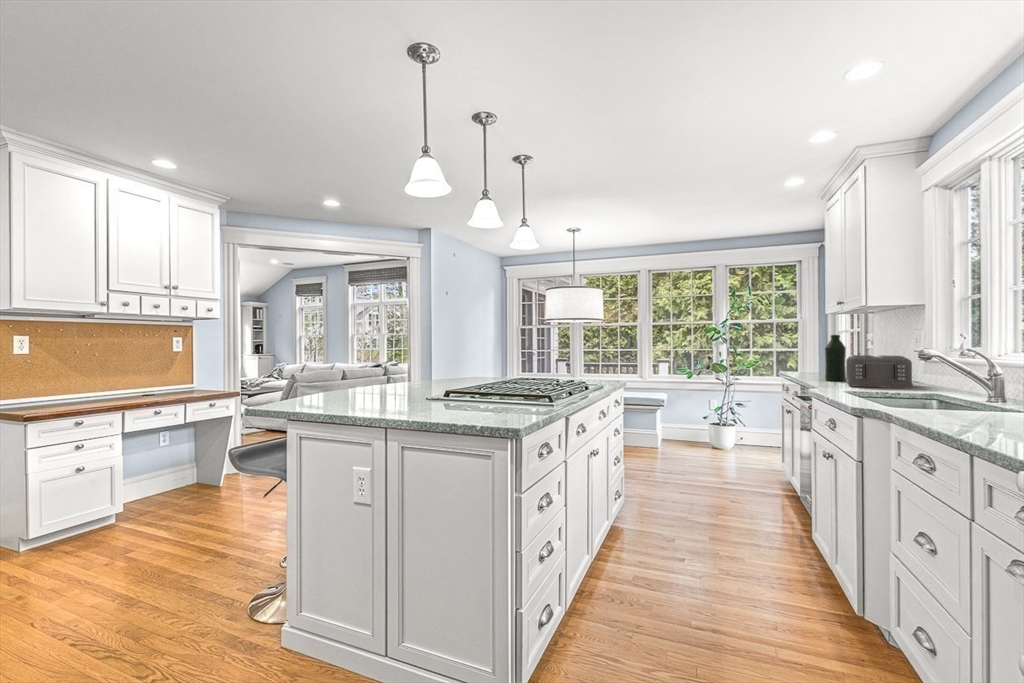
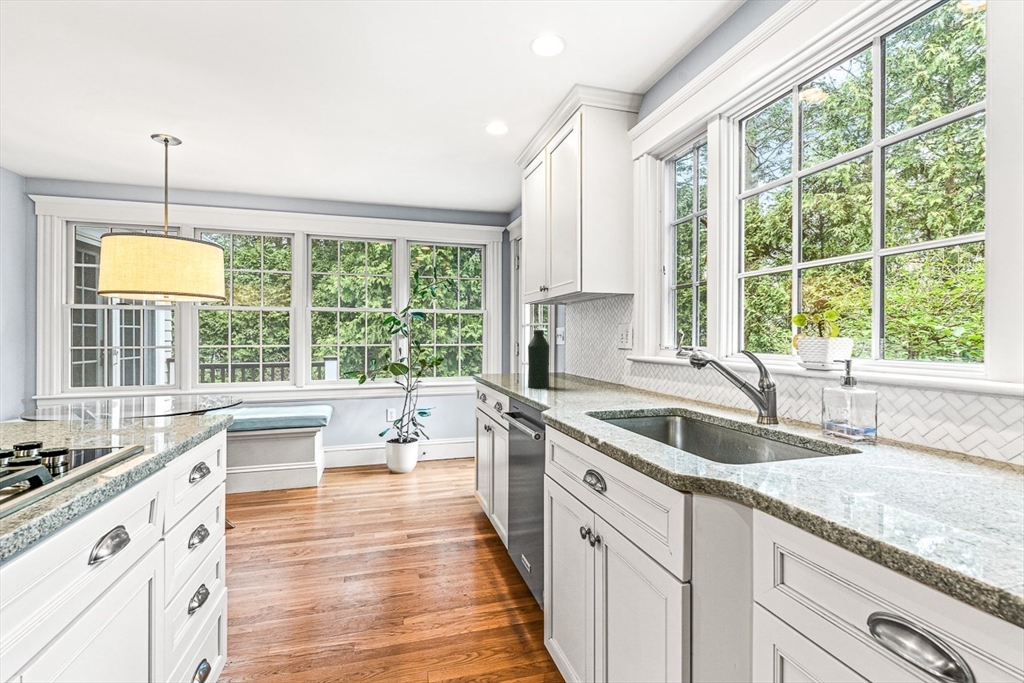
toaster: present [846,355,913,388] -> none [554,356,629,398]

